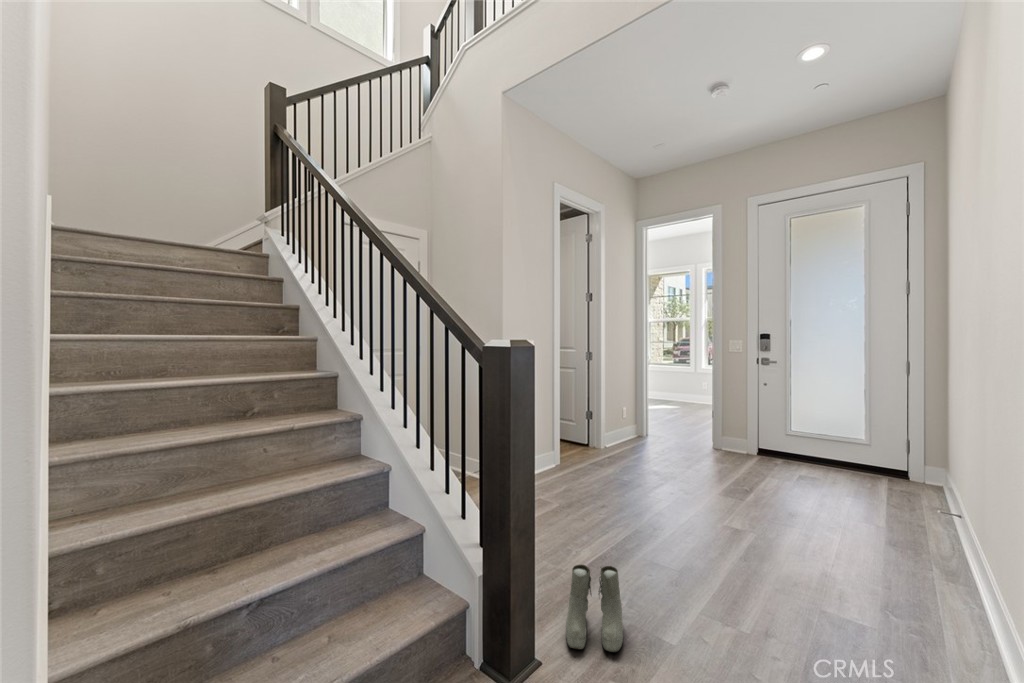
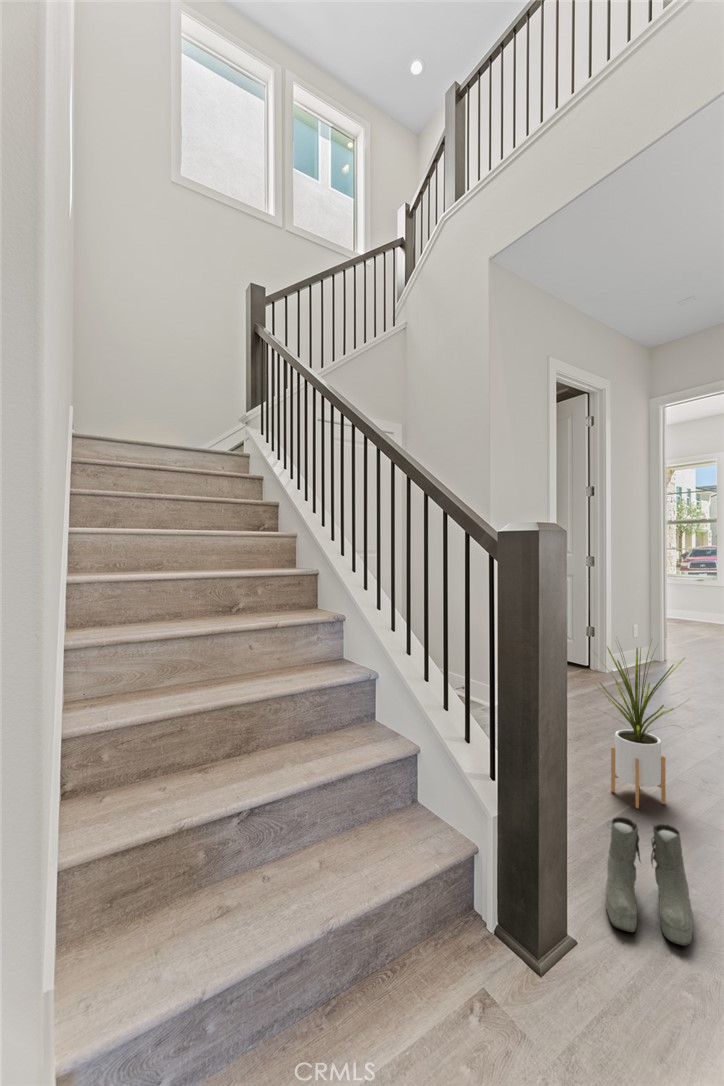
house plant: none [570,422,637,555] -> present [596,644,685,808]

